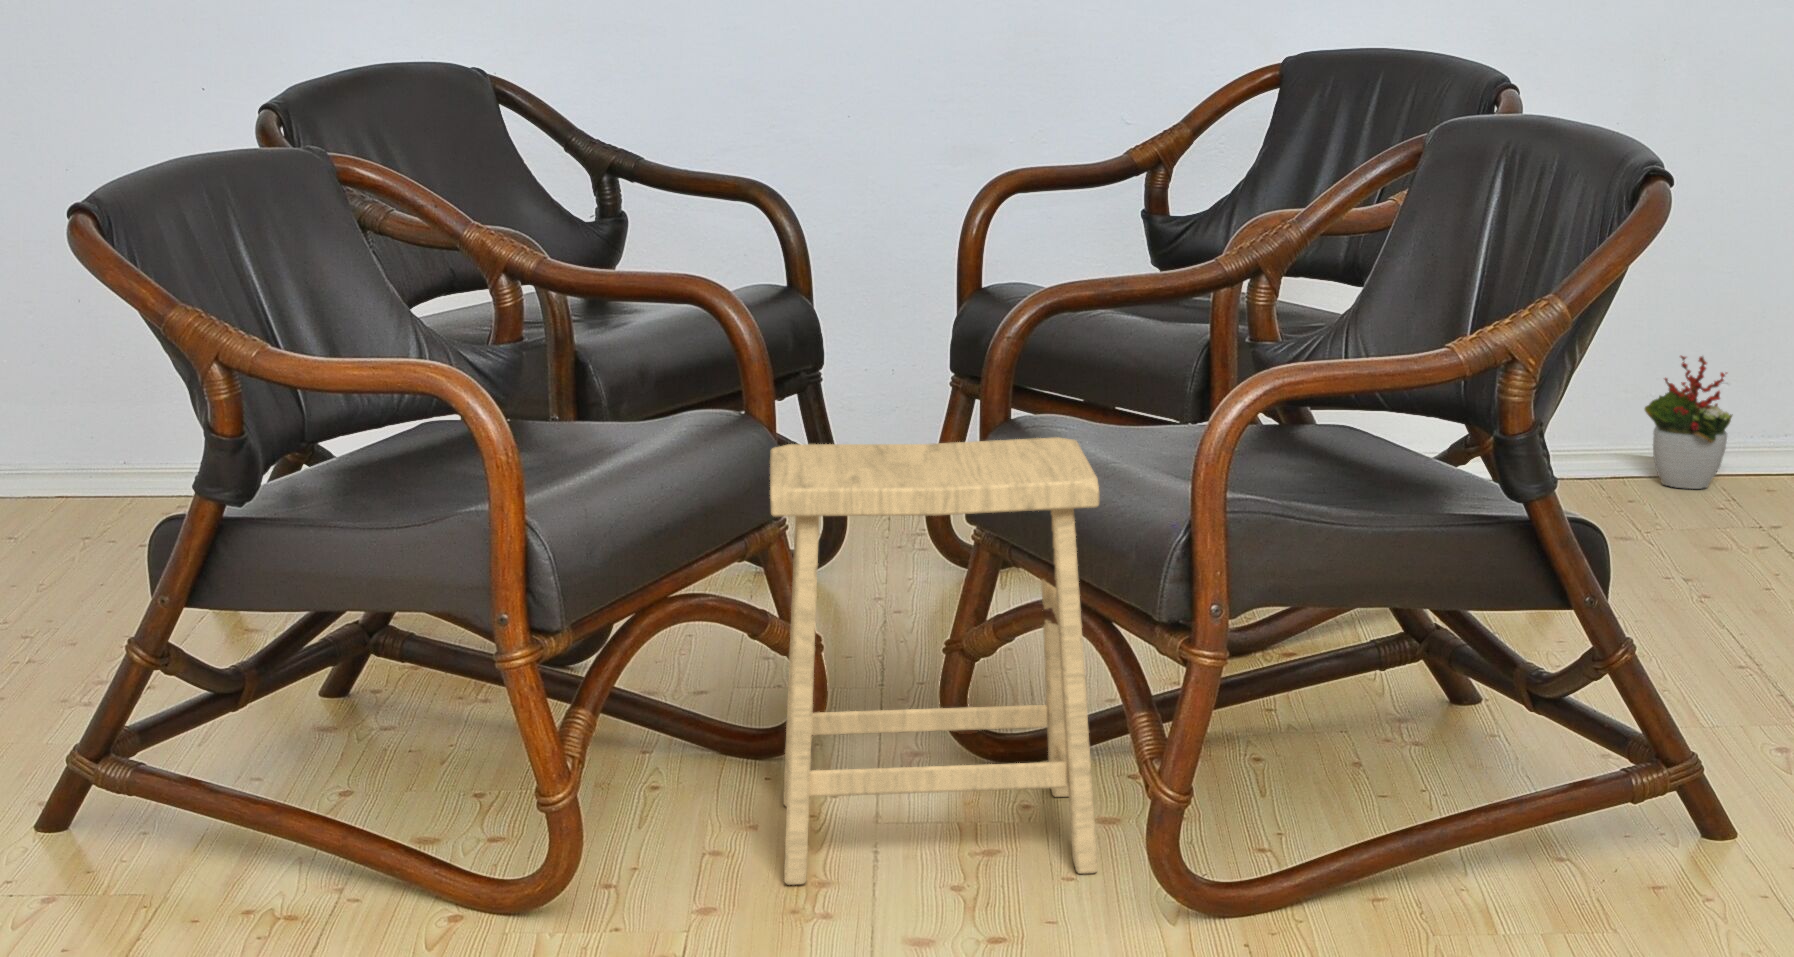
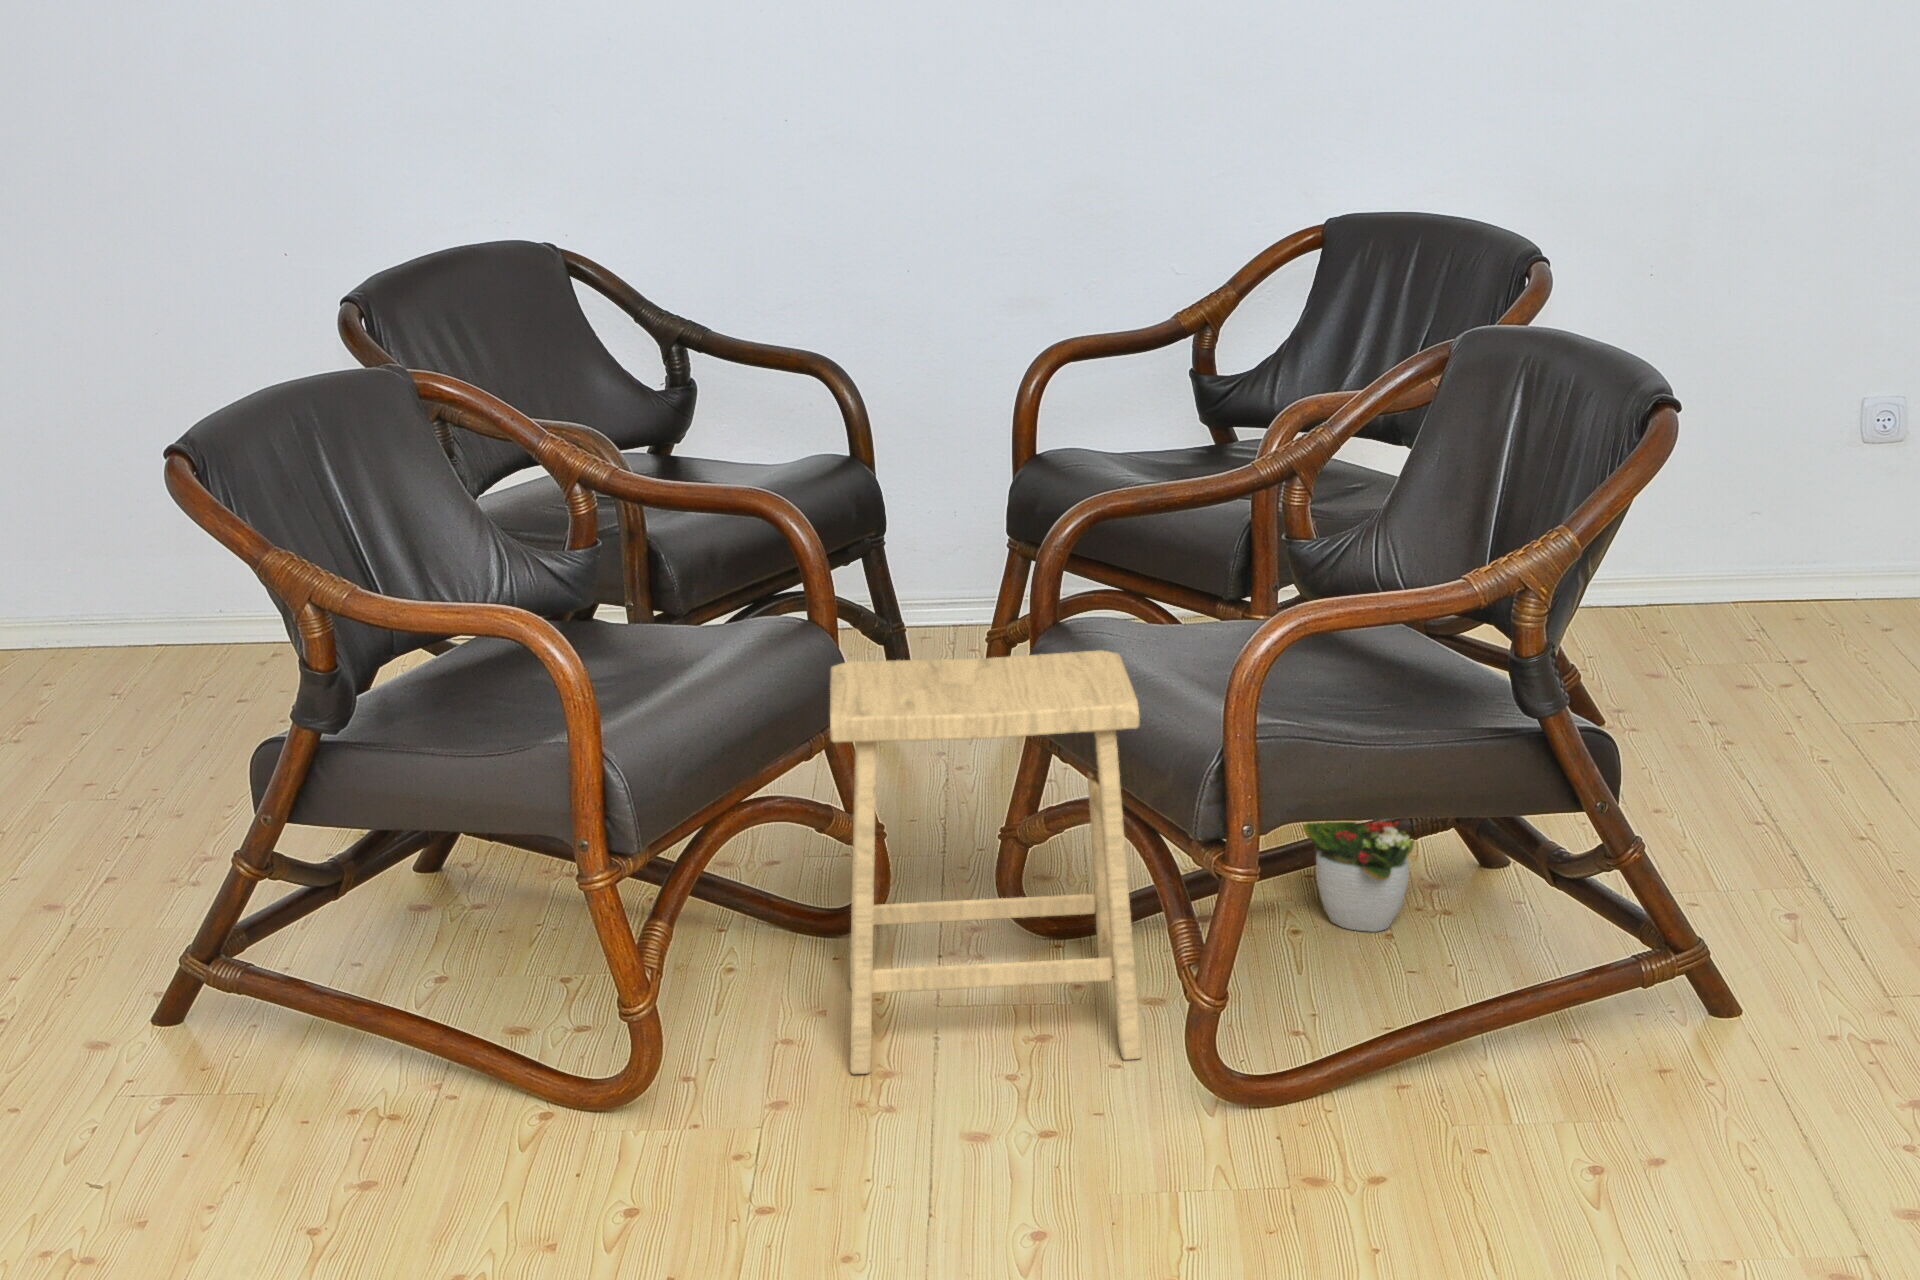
decorative plant: present [1645,356,1732,489] -> present [1303,821,1415,932]

